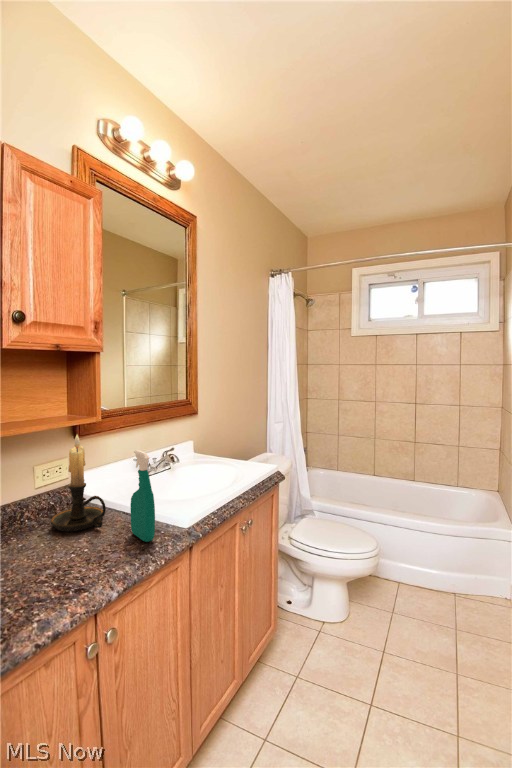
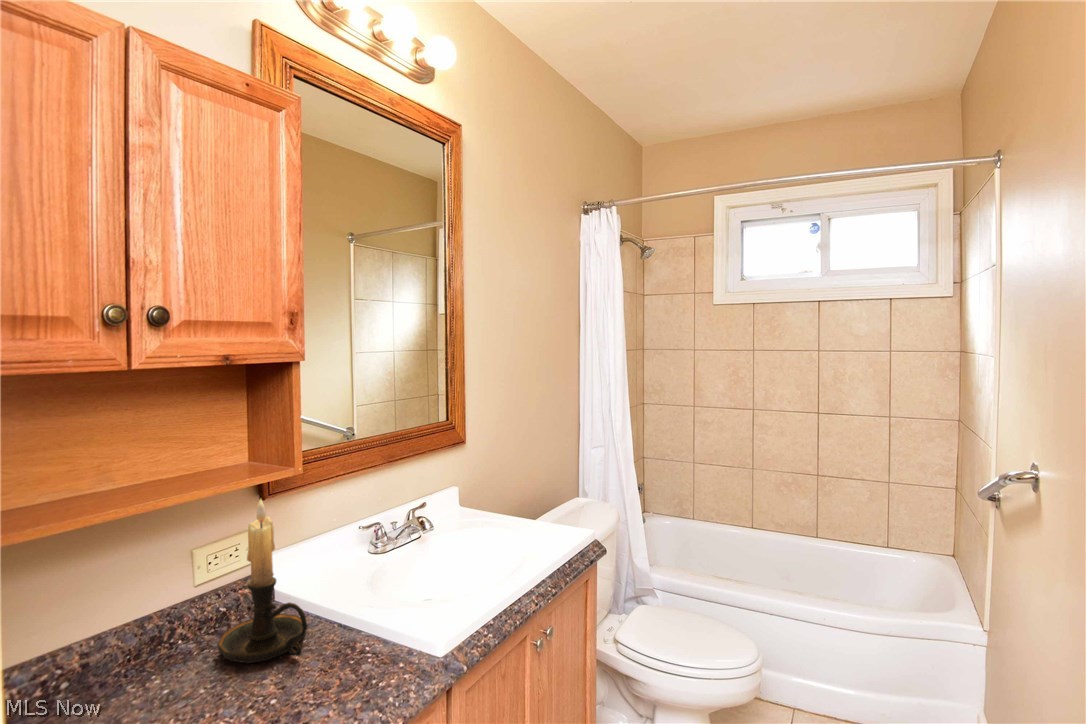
spray bottle: present [131,450,155,542] -> none [347,528,387,687]

